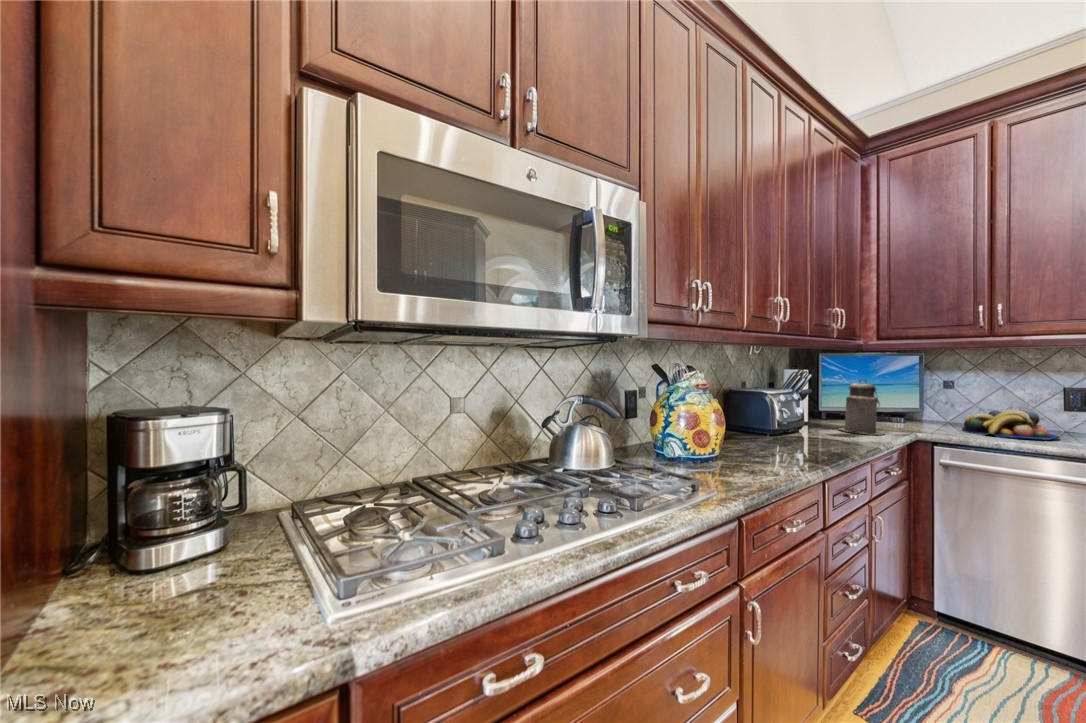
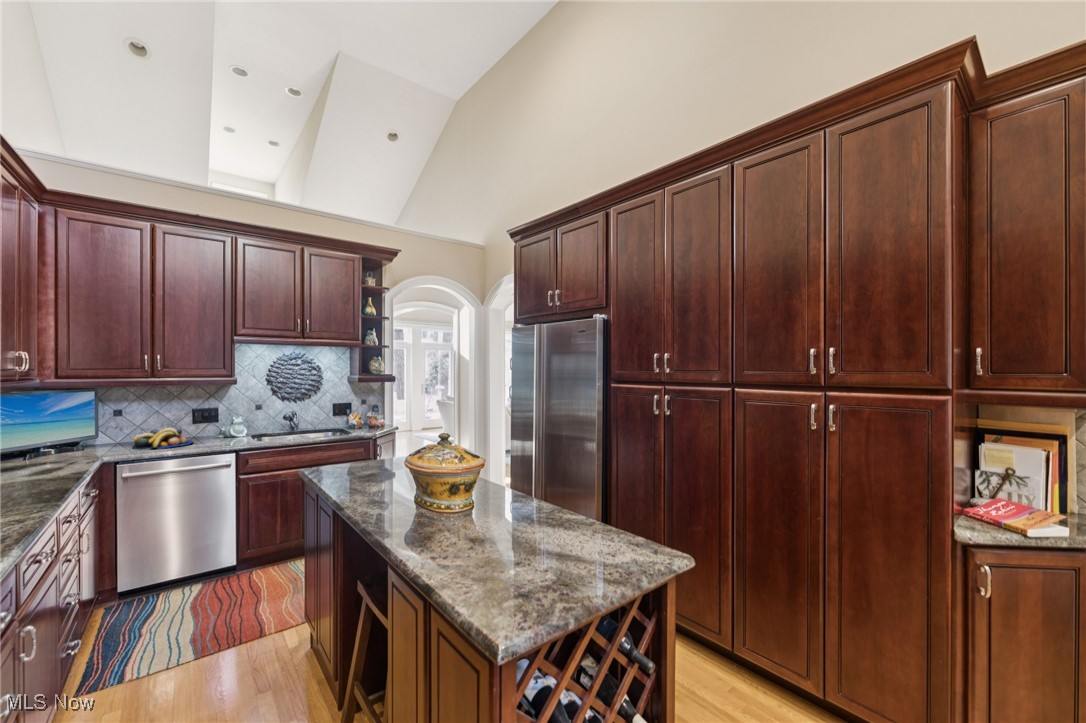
canister: present [840,379,884,435] -> none [27,420,77,470]

